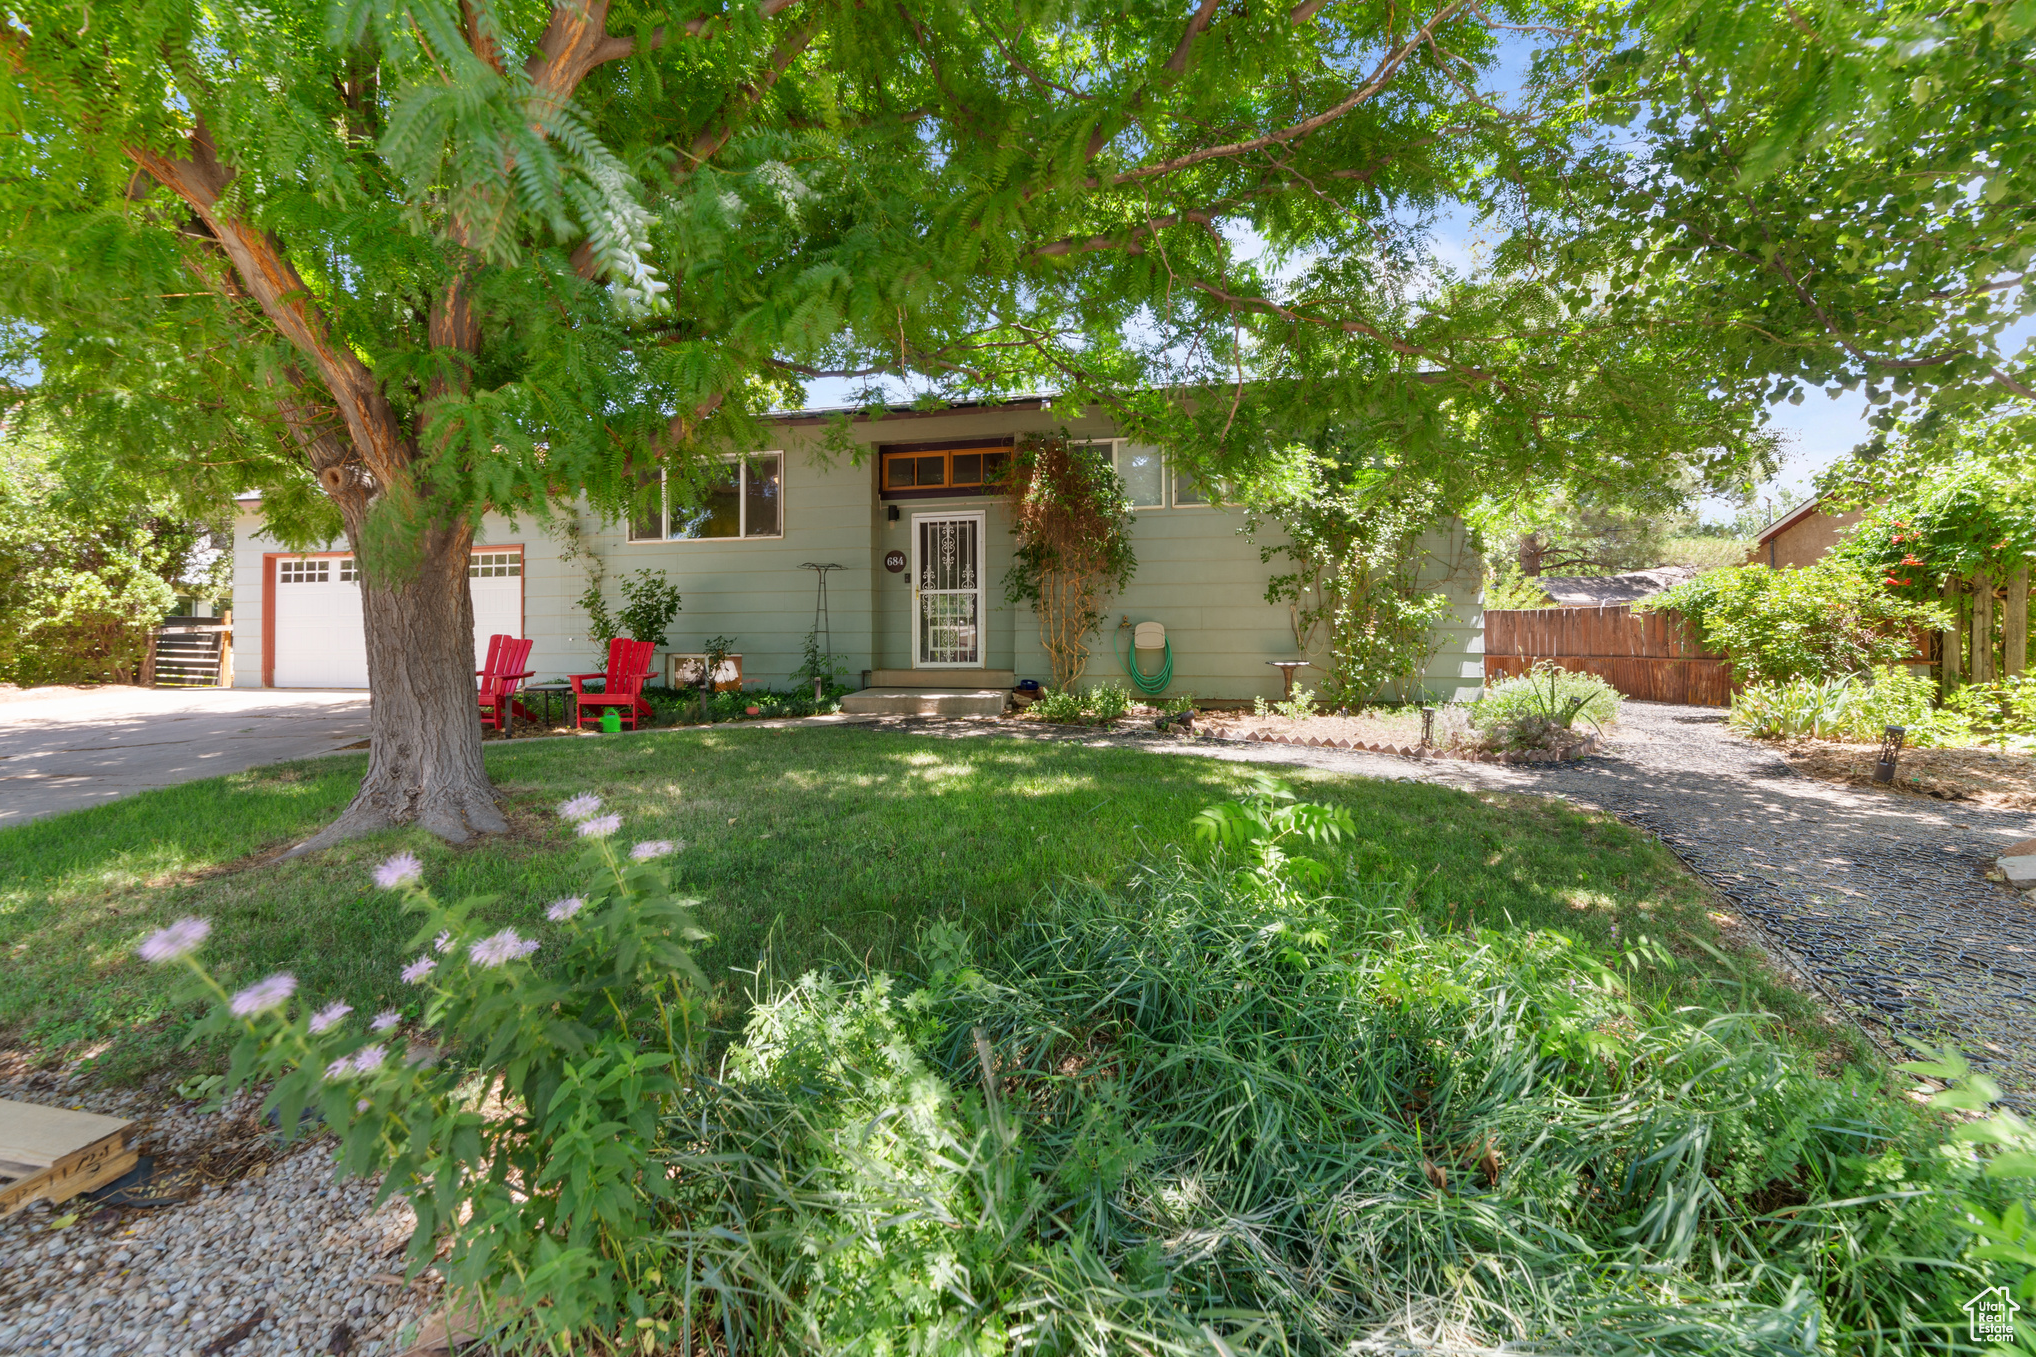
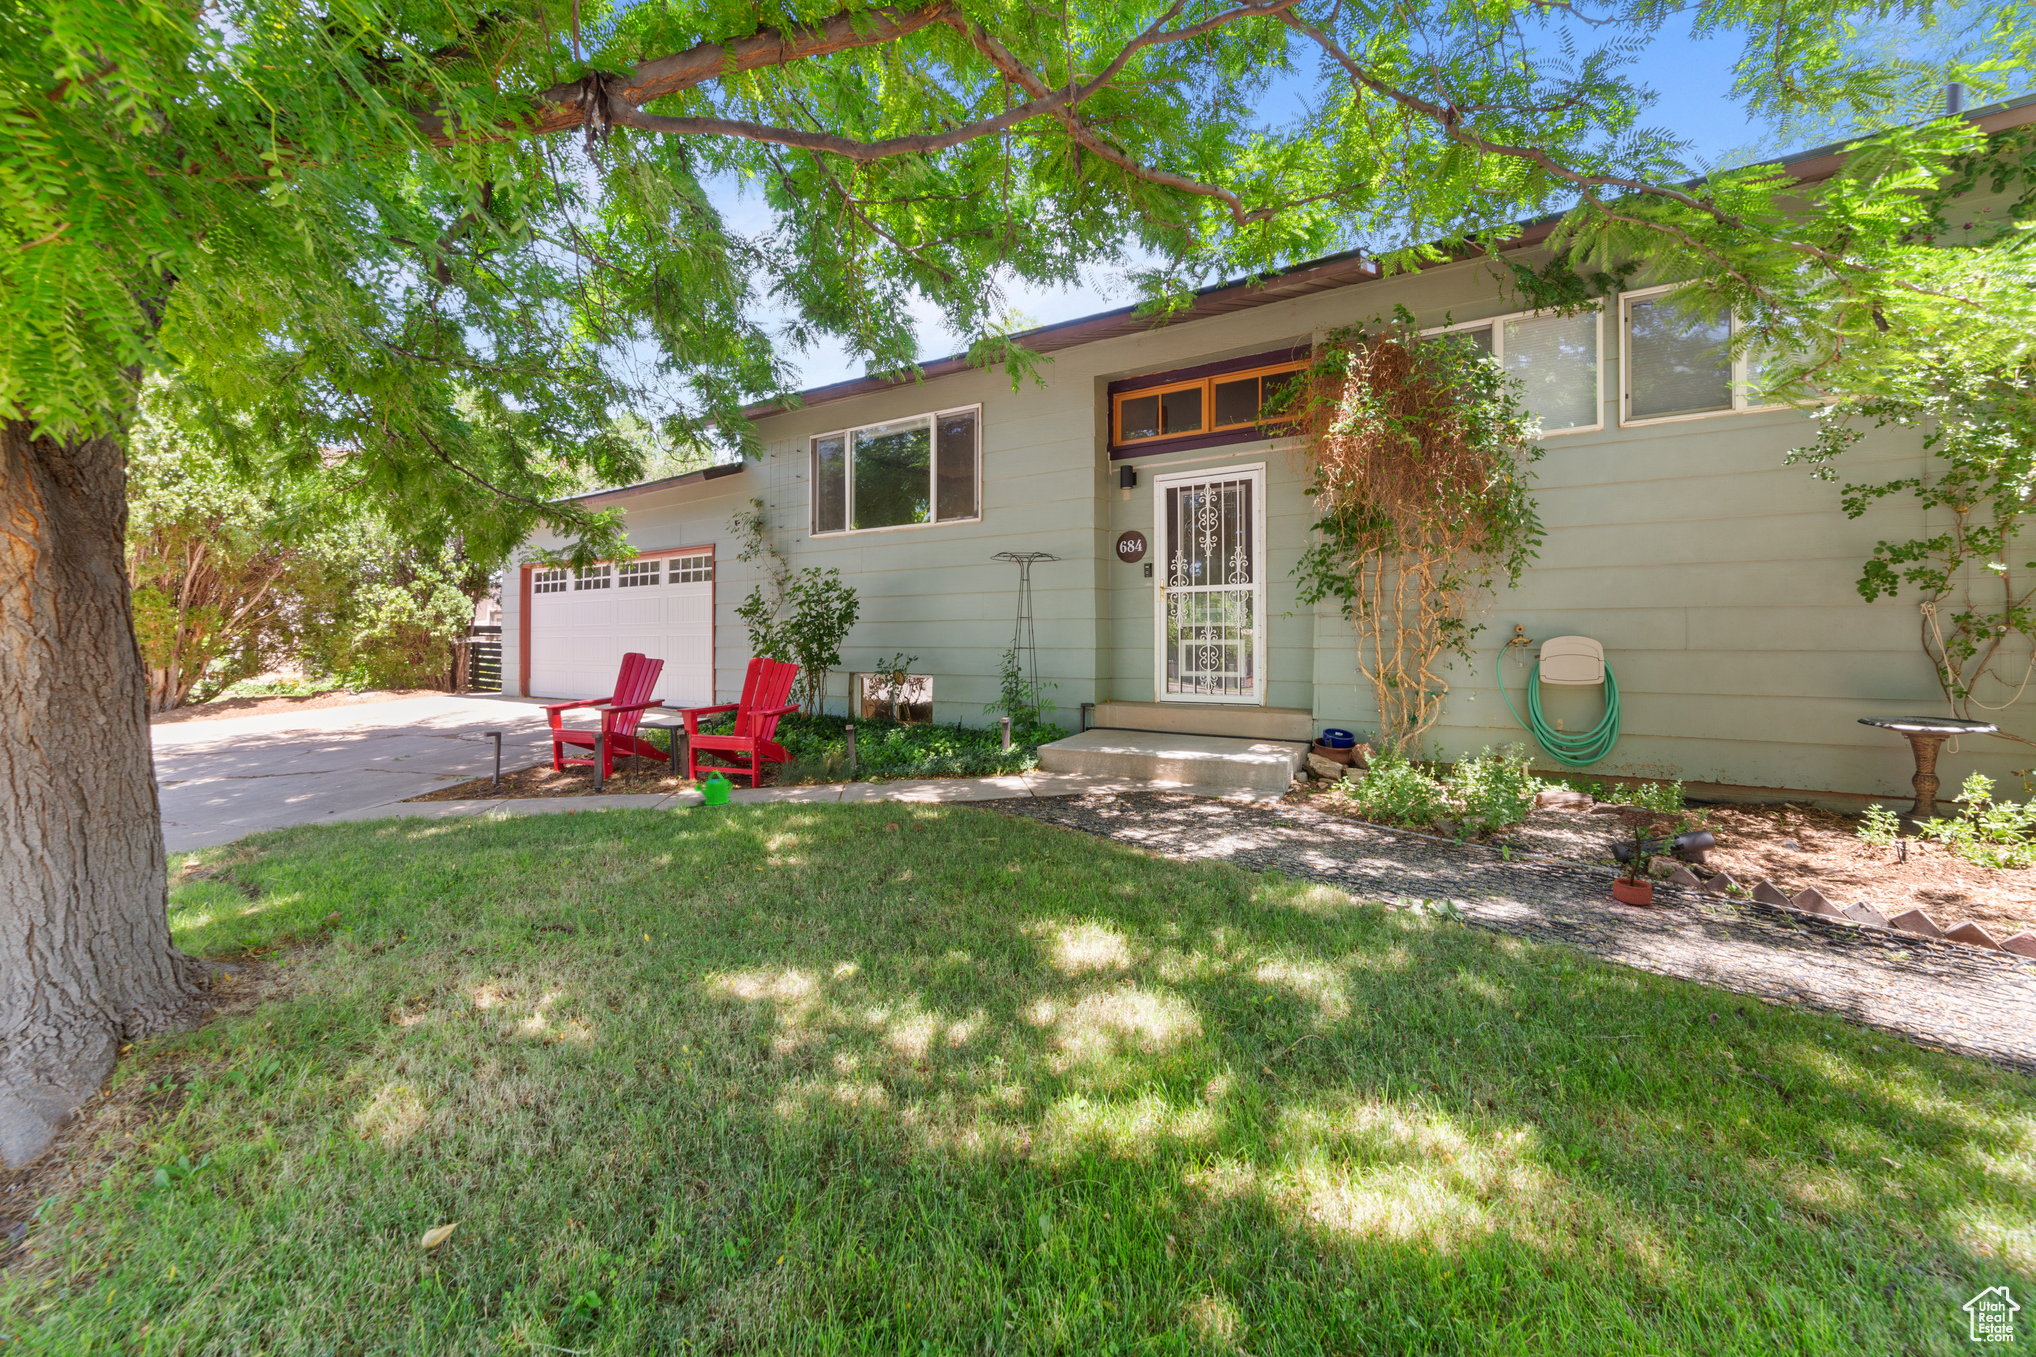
potted plant: present [741,679,761,714] -> present [1590,806,1685,905]

